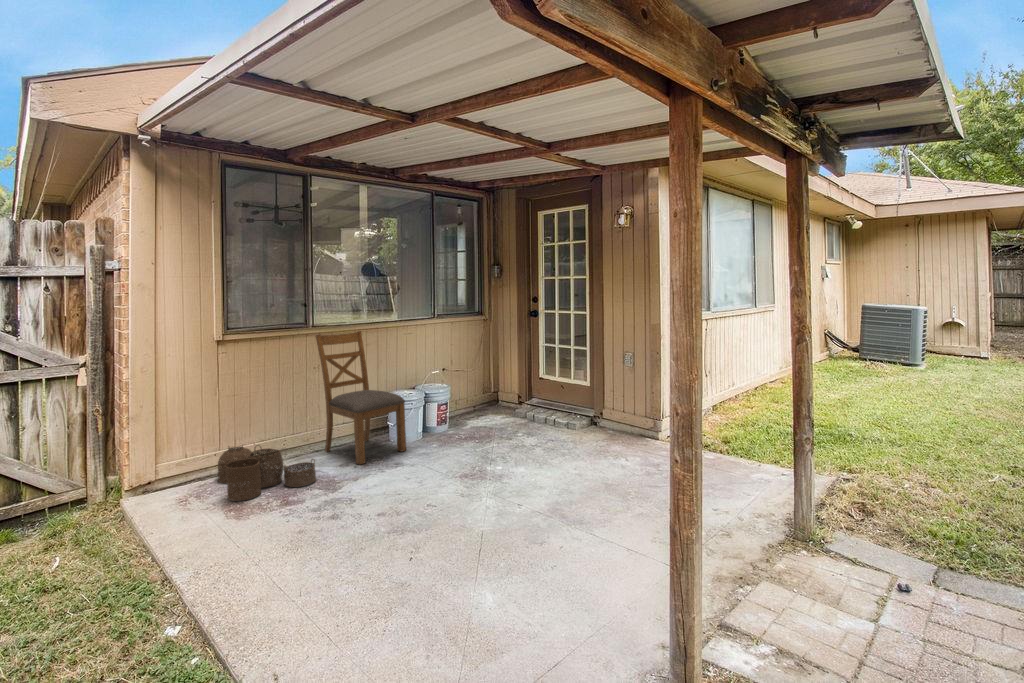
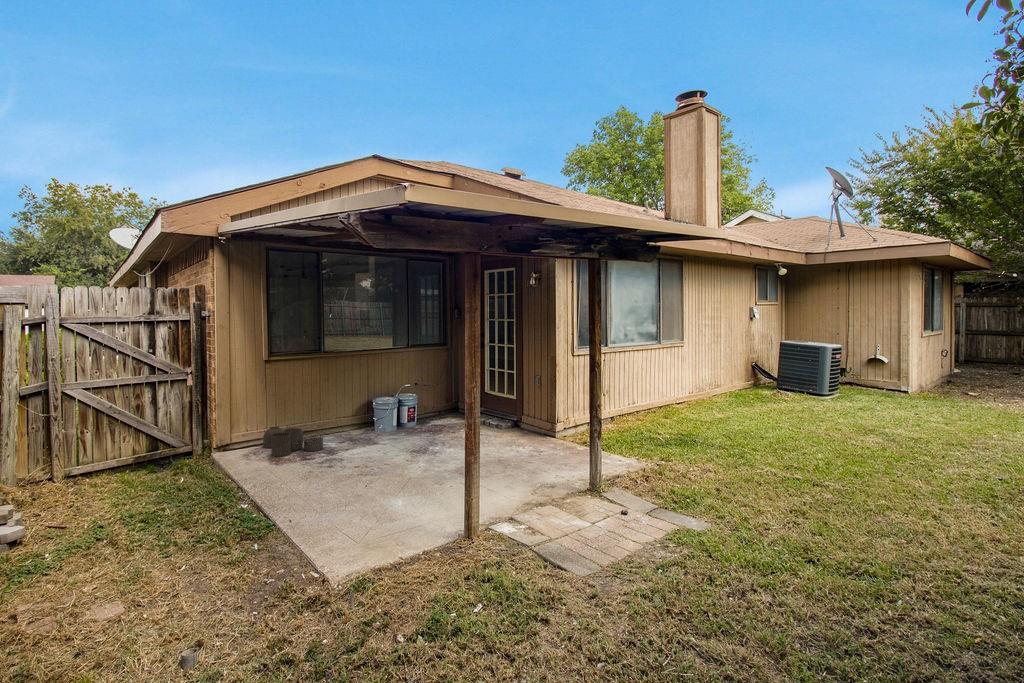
chair: present [316,331,406,464] -> none [325,355,382,442]

